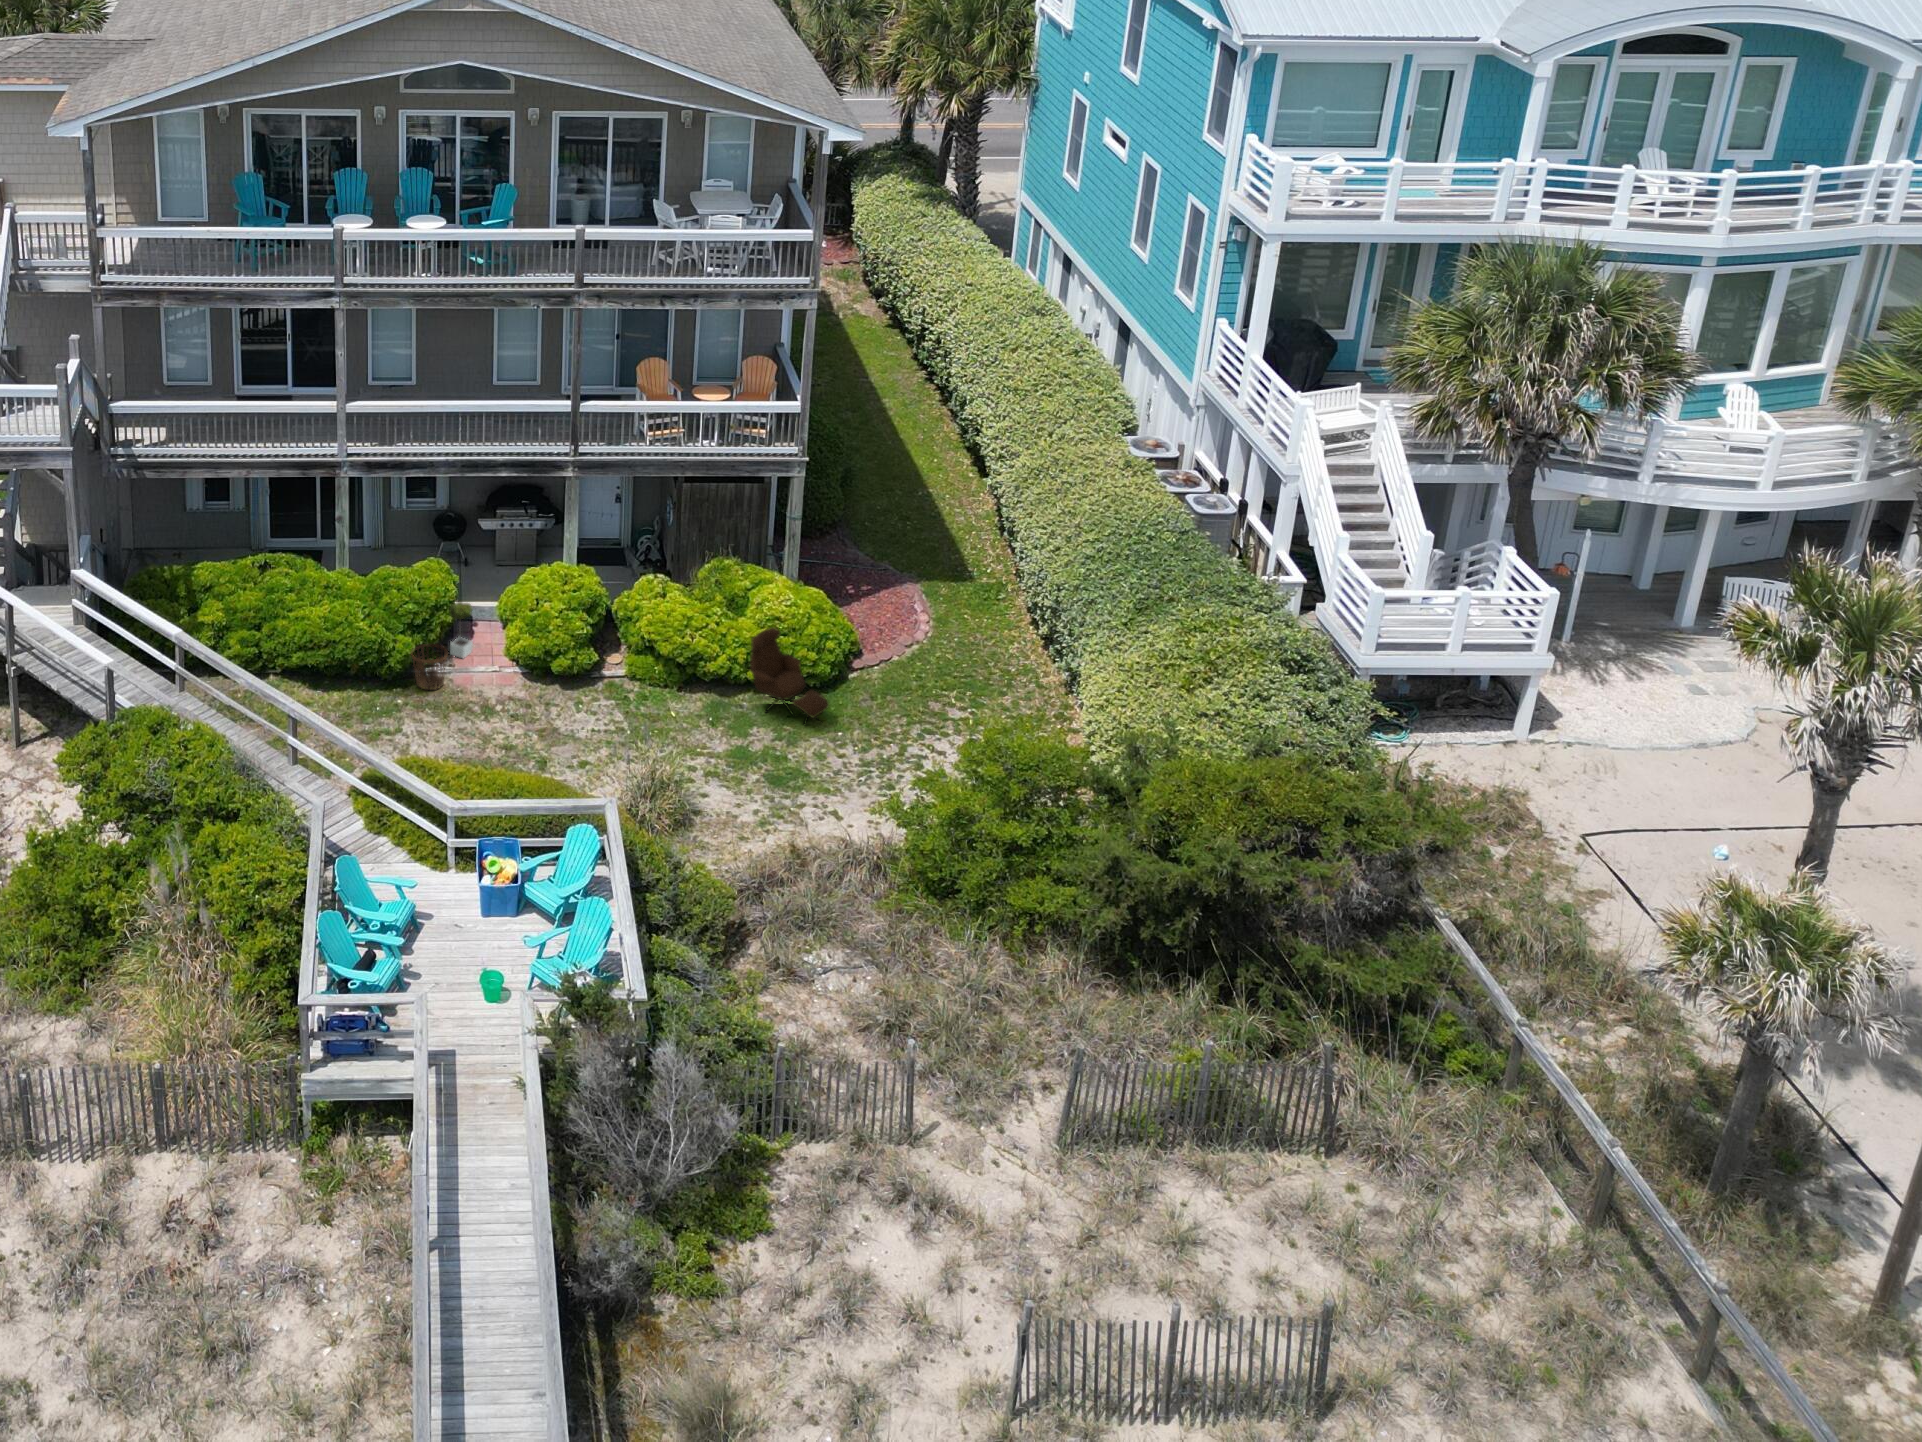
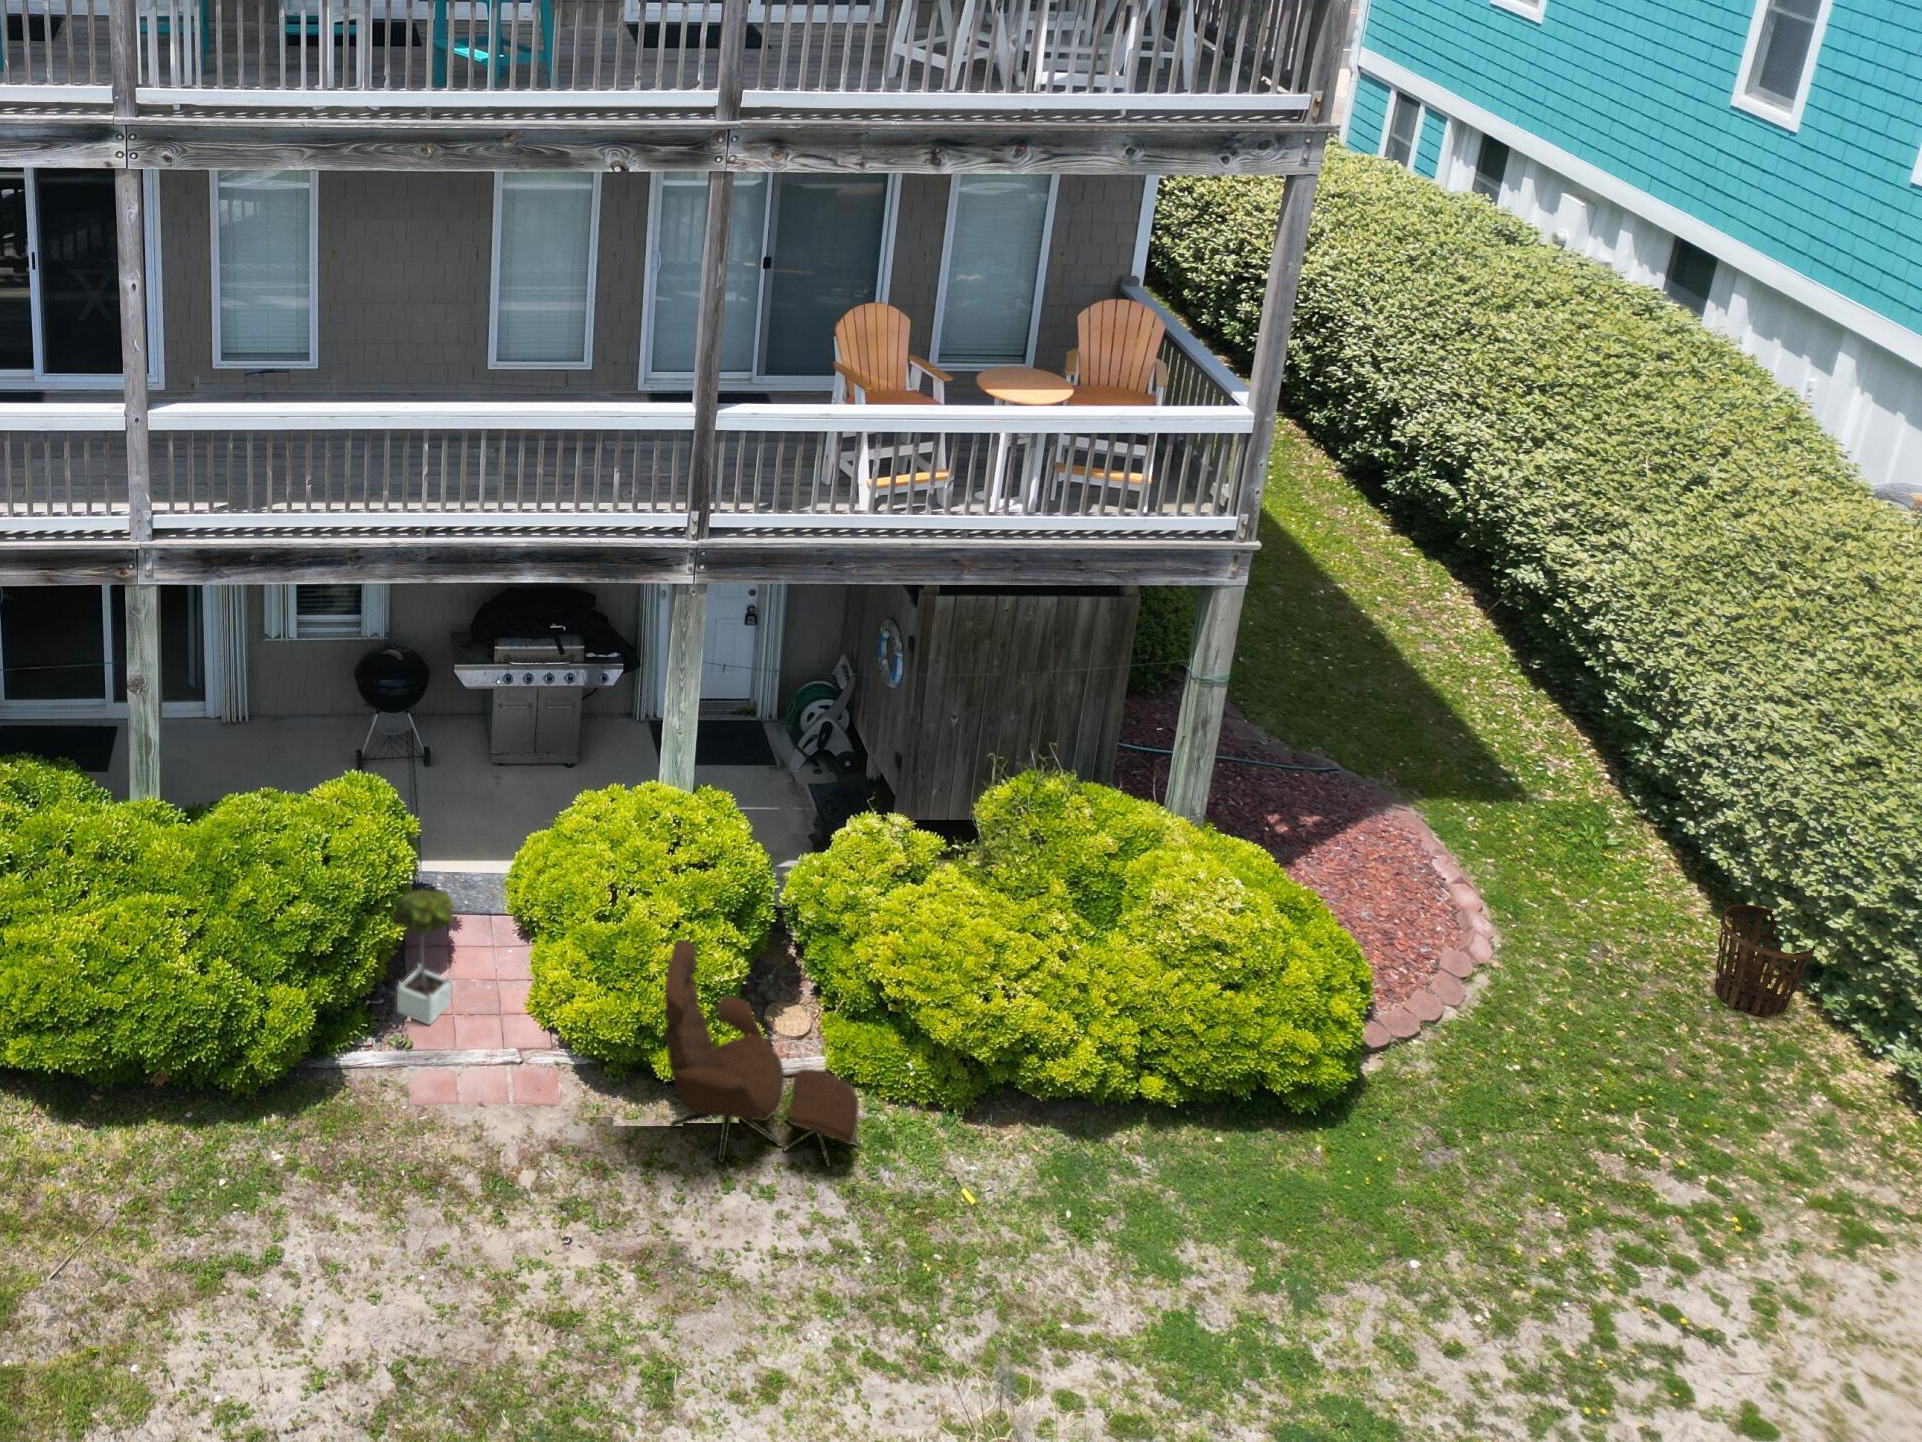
lounge chair: present [750,627,829,718] -> present [665,940,859,1166]
basket: present [413,644,448,690] -> present [1714,905,1815,1016]

